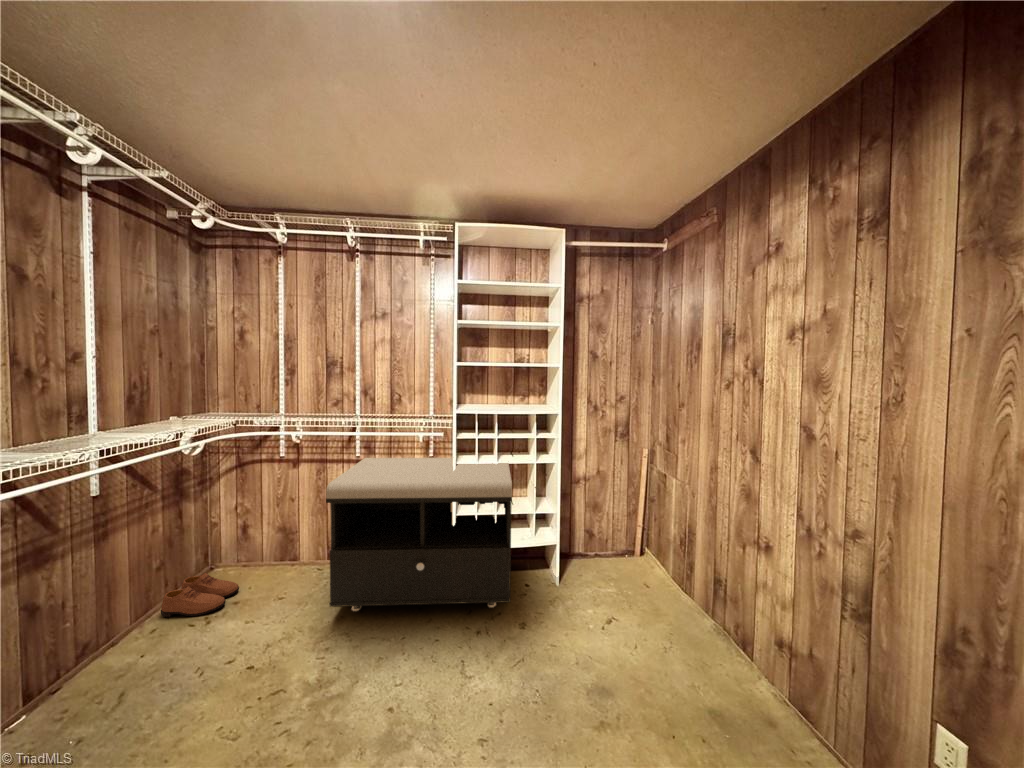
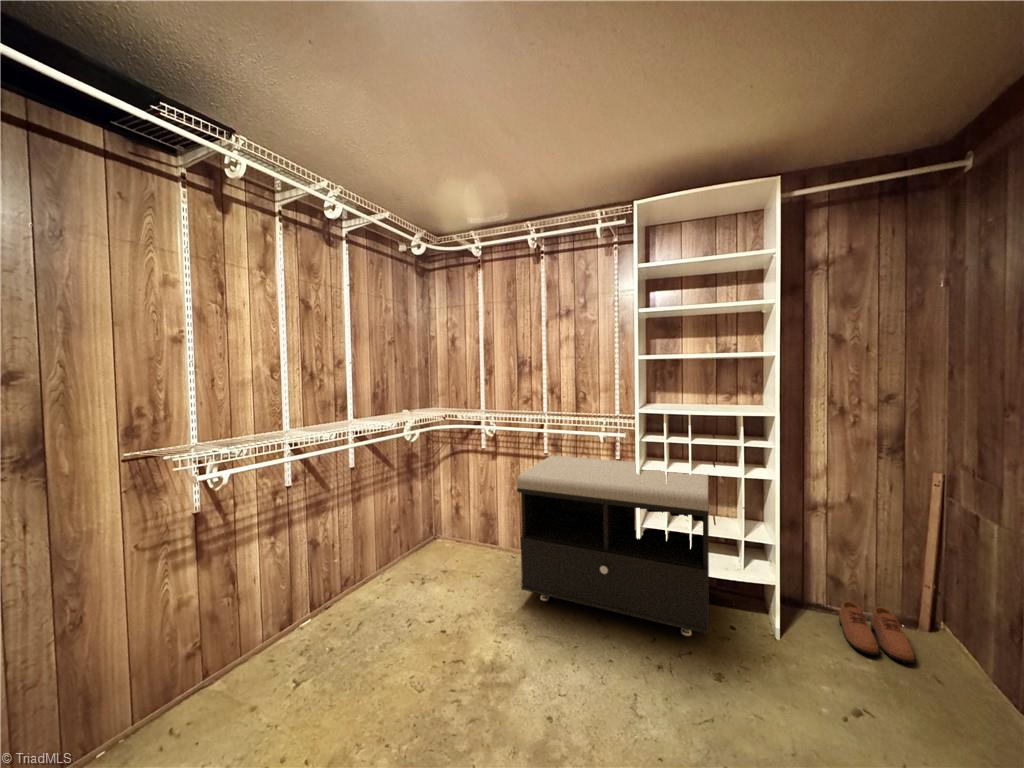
shoe: present [161,573,239,617] -> present [839,601,915,663]

